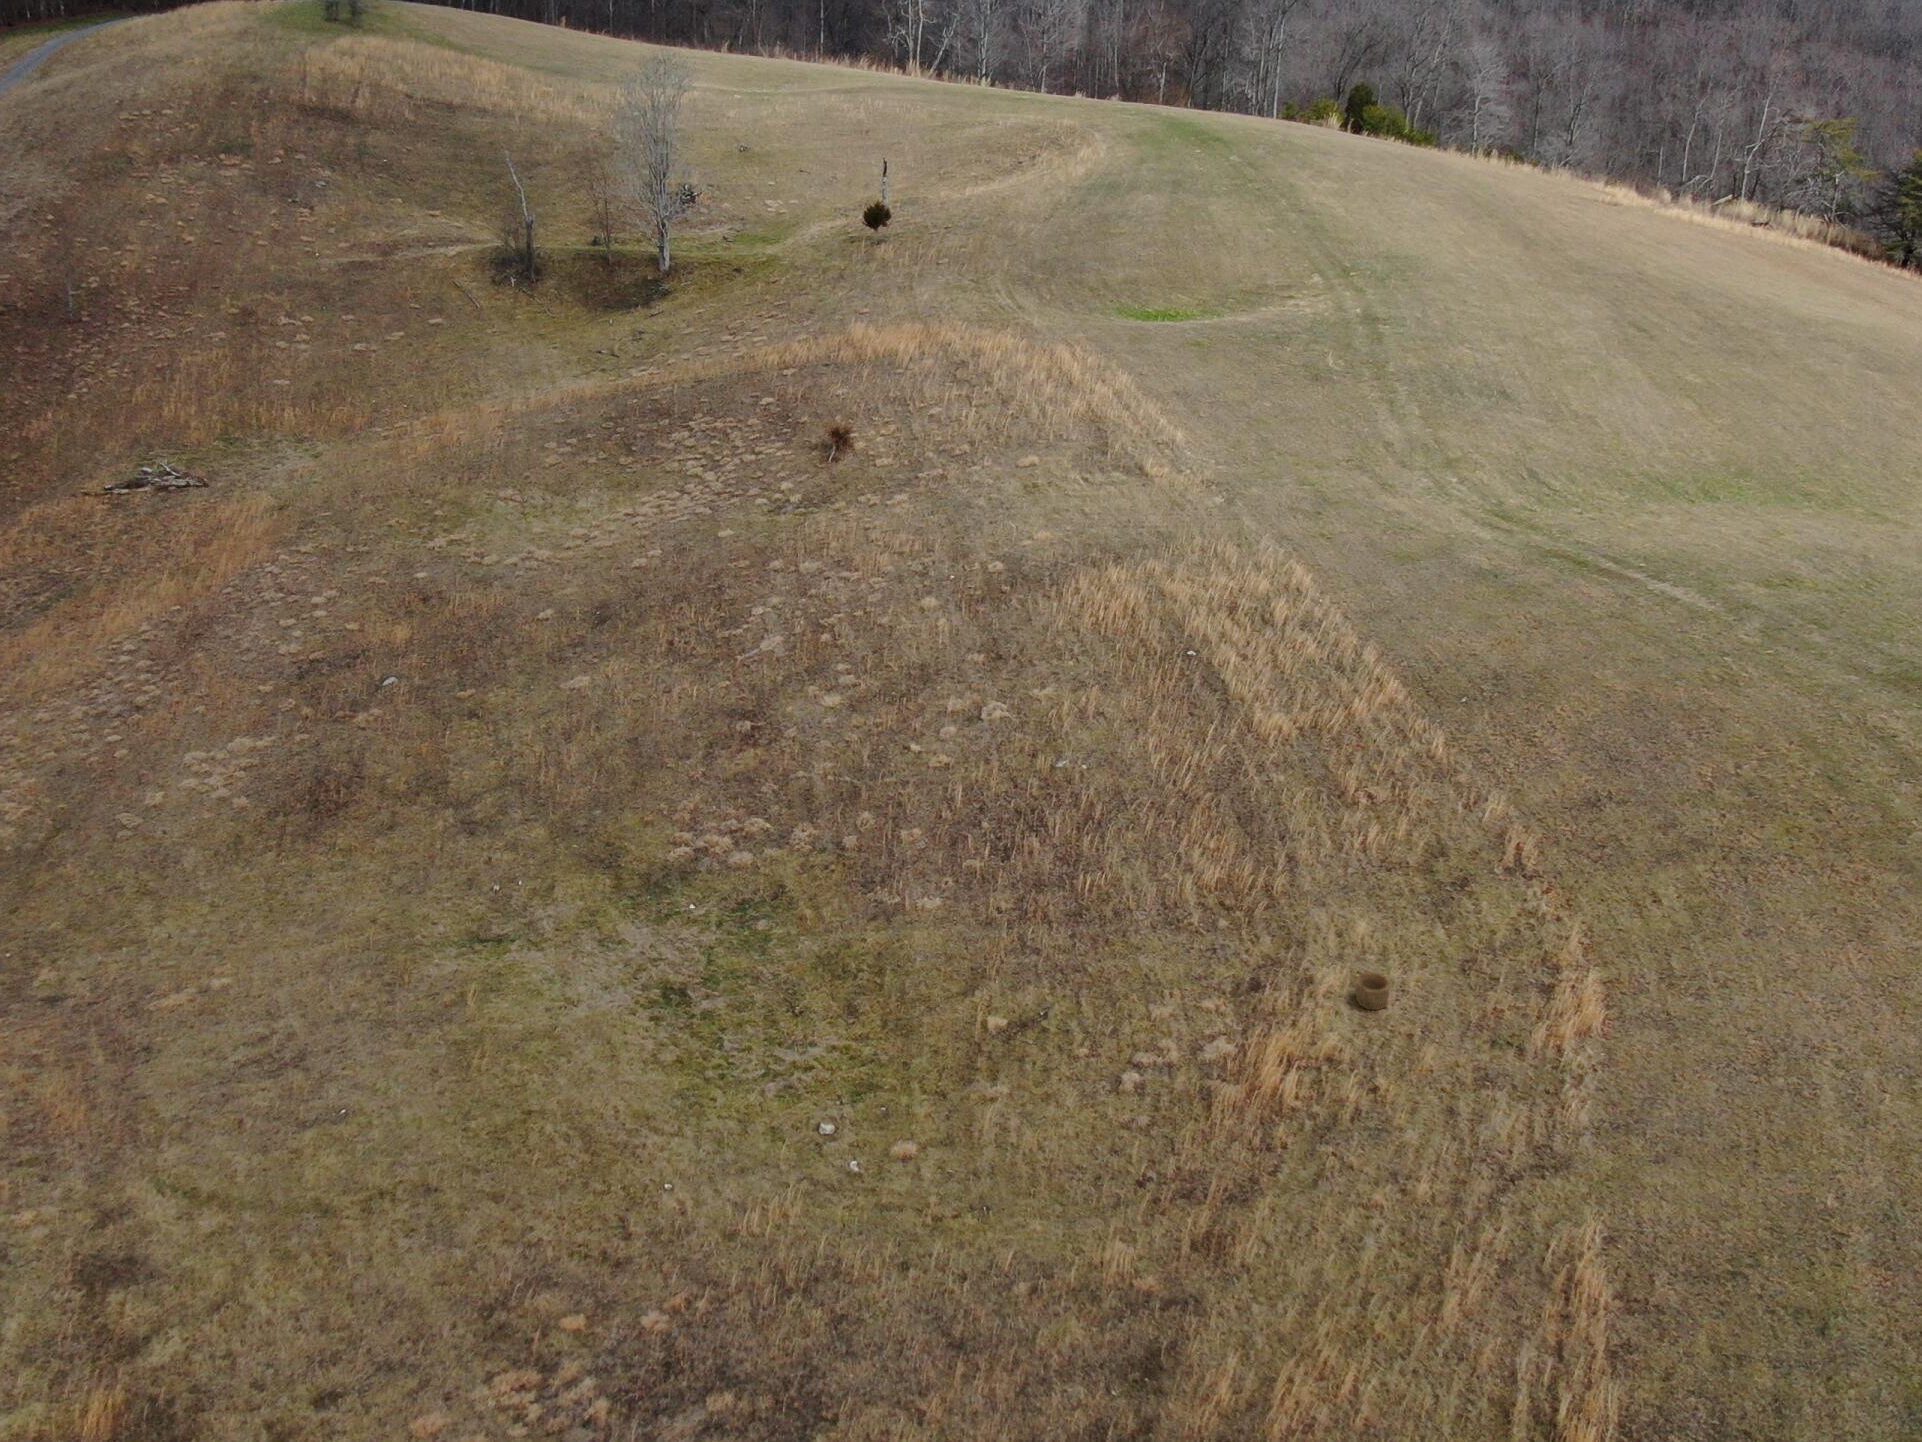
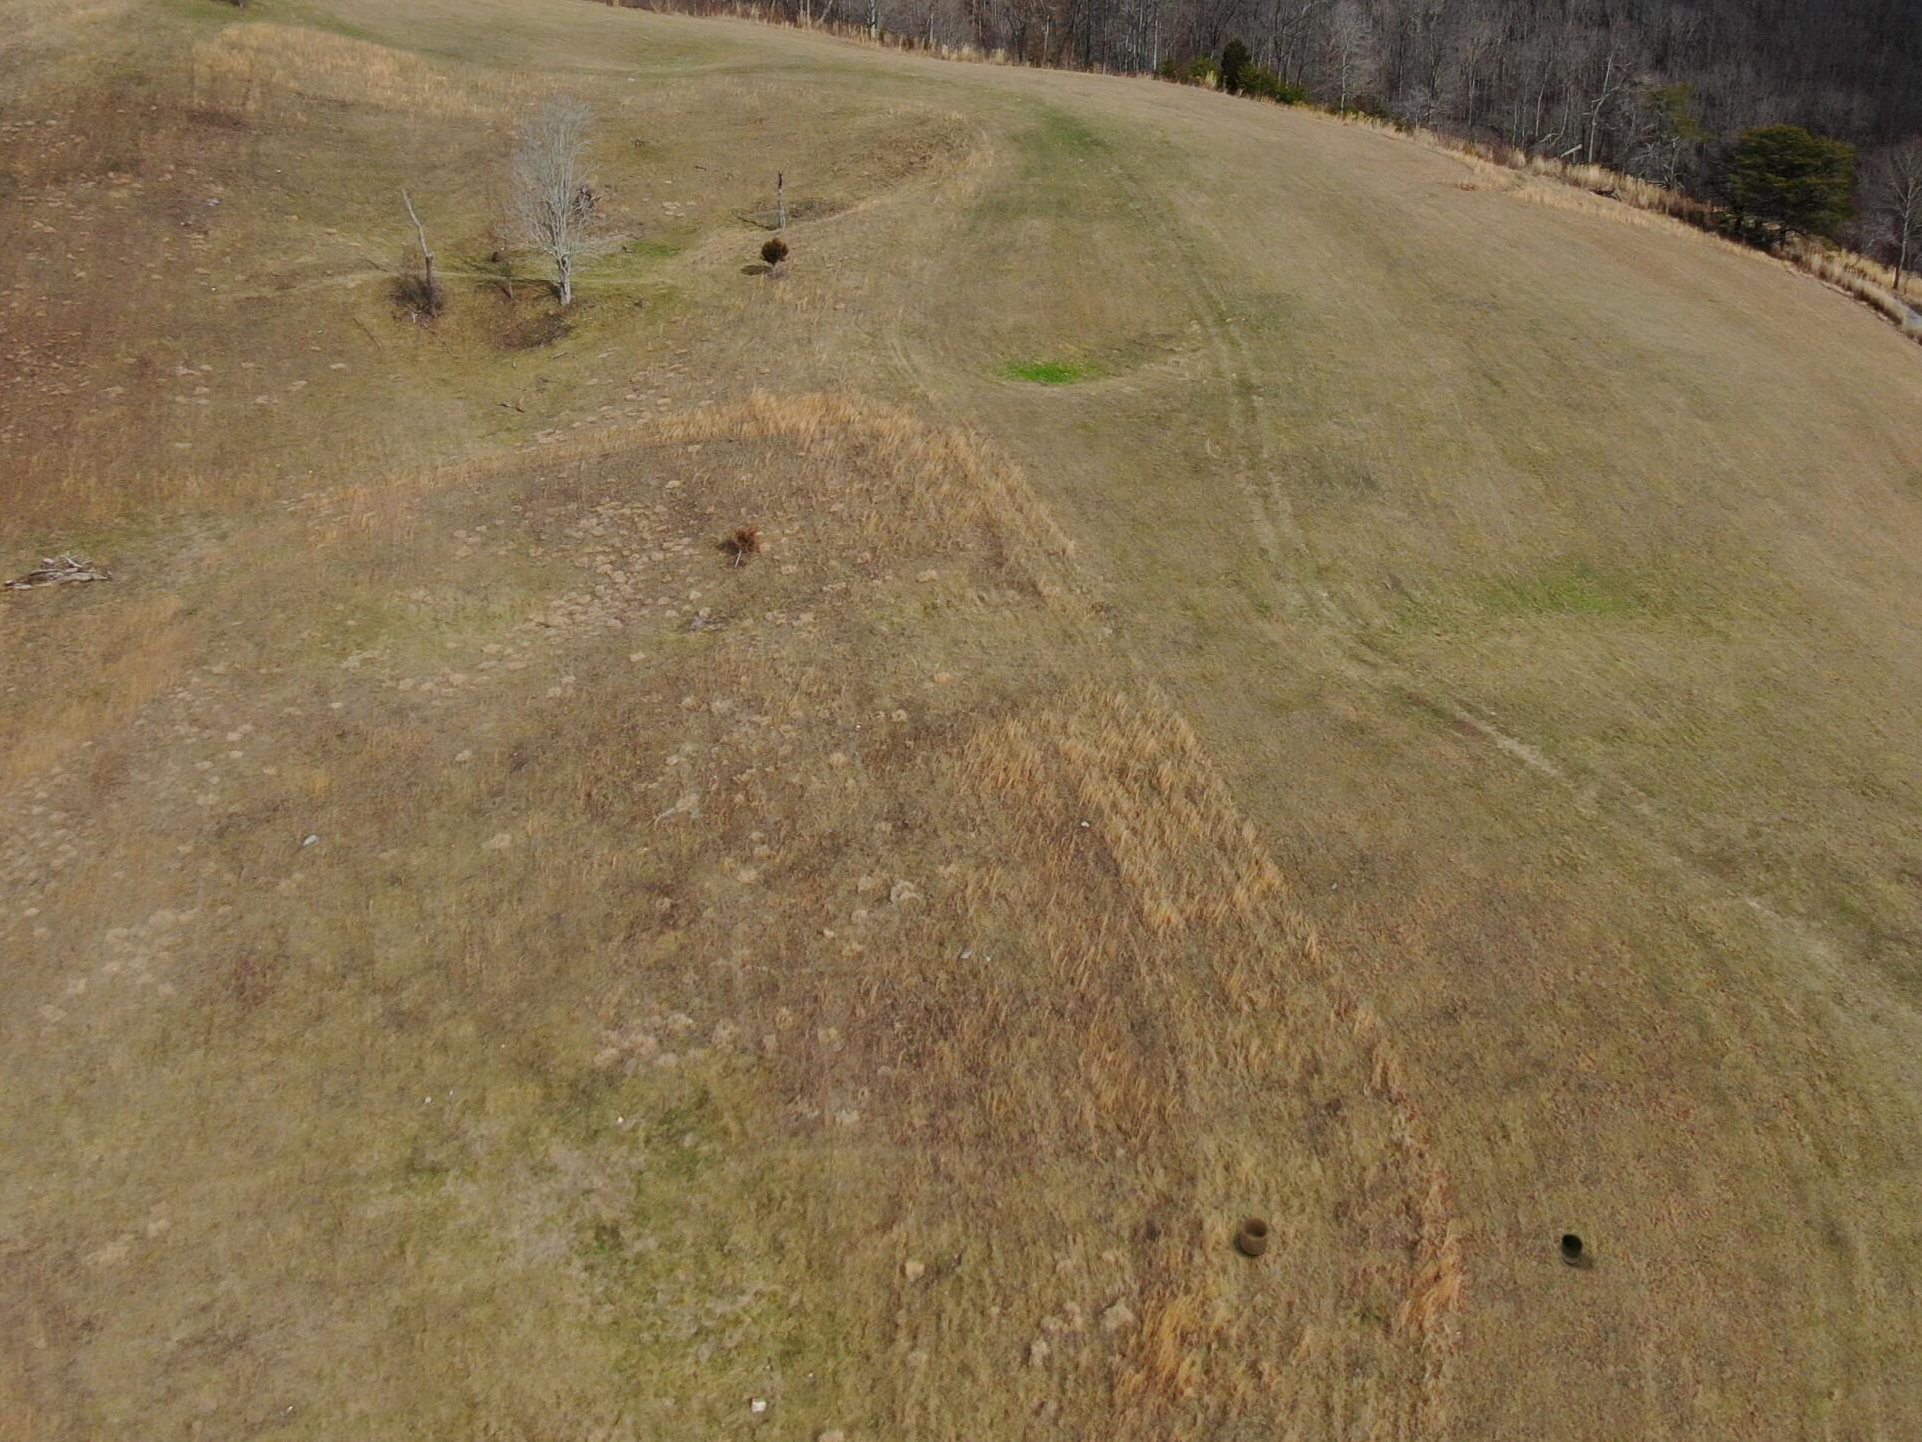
planter: none [1745,984,1774,1016] -> present [1560,1234,1583,1264]

